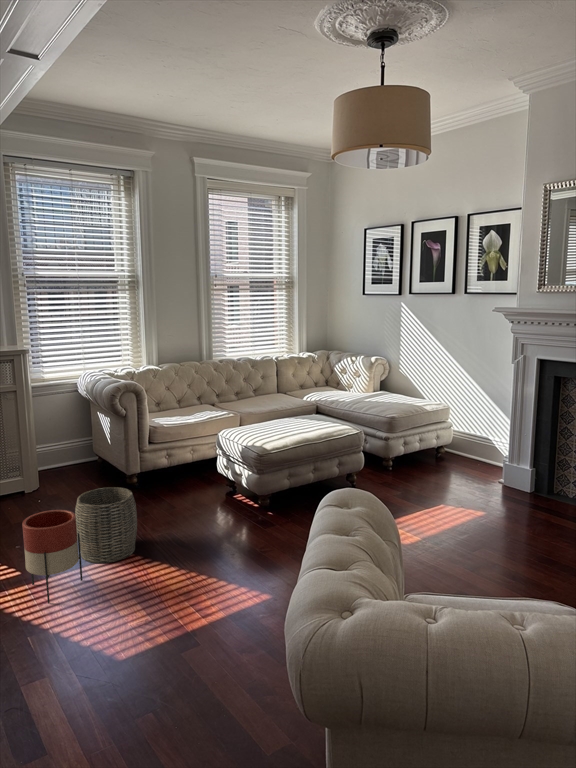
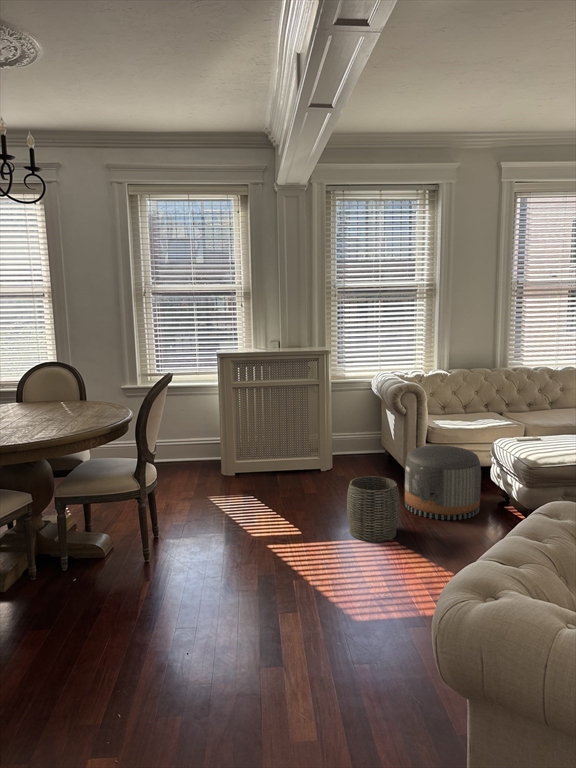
pouf: none [132,443,212,522] -> present [405,445,481,520]
planter: present [22,510,83,603] -> none [302,487,346,562]

